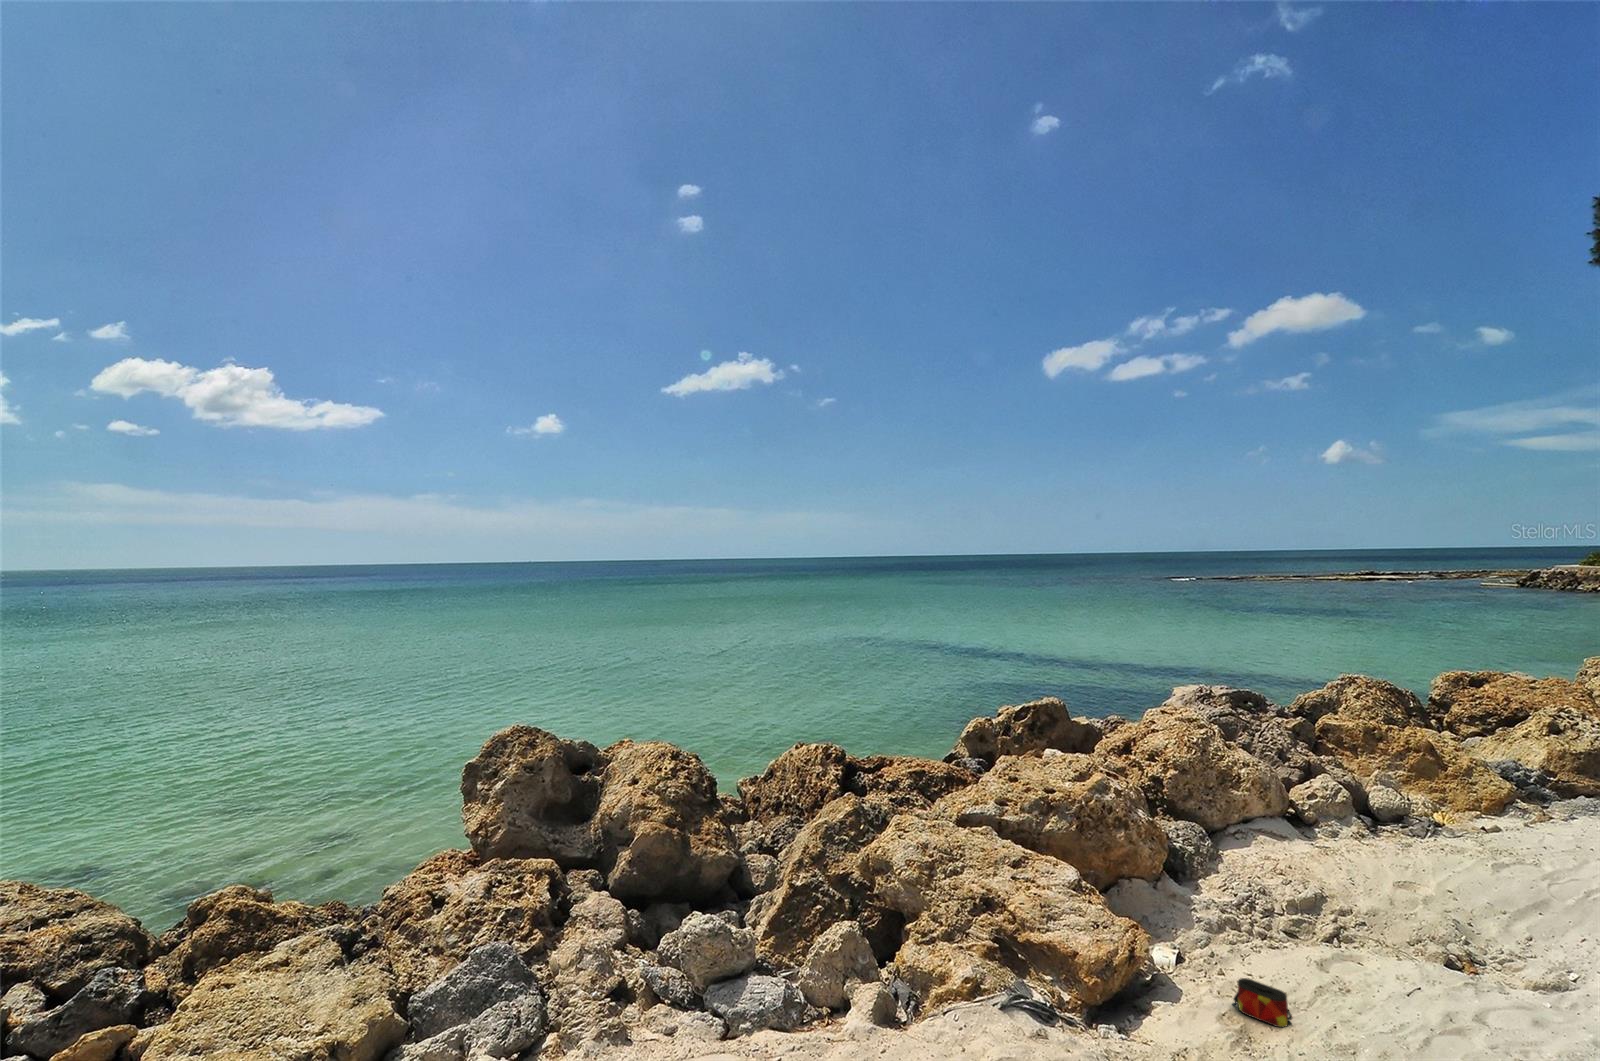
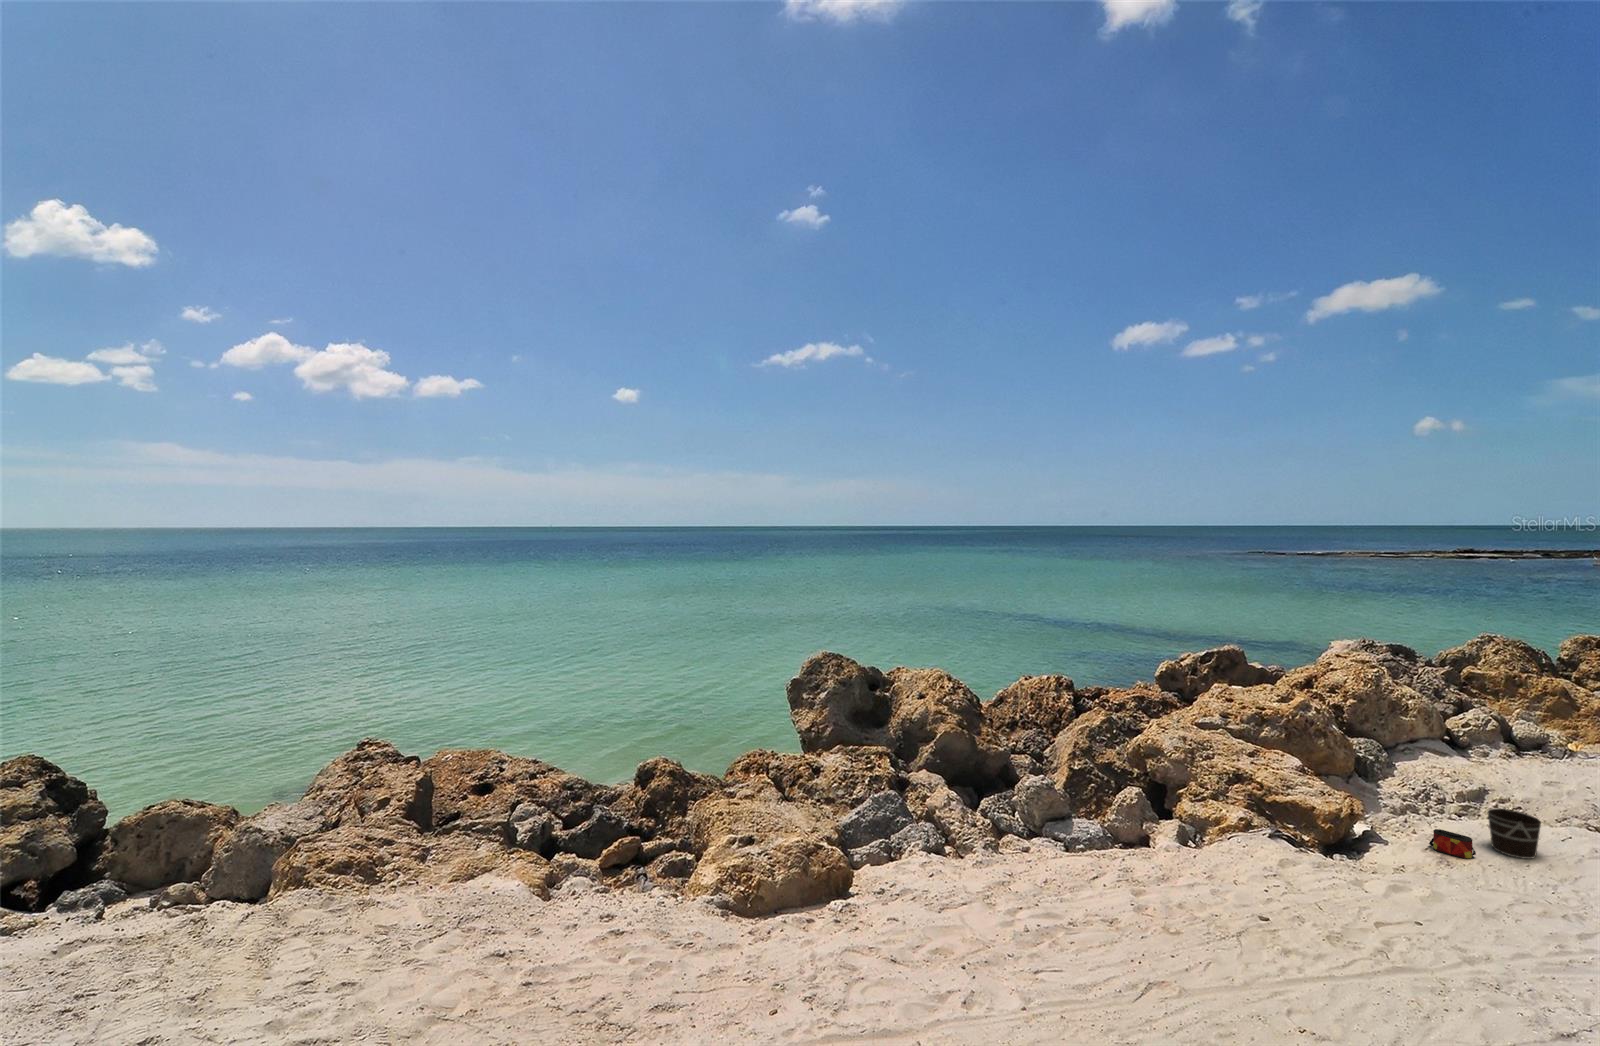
bucket: none [1308,939,1379,1022] -> present [1487,808,1541,859]

